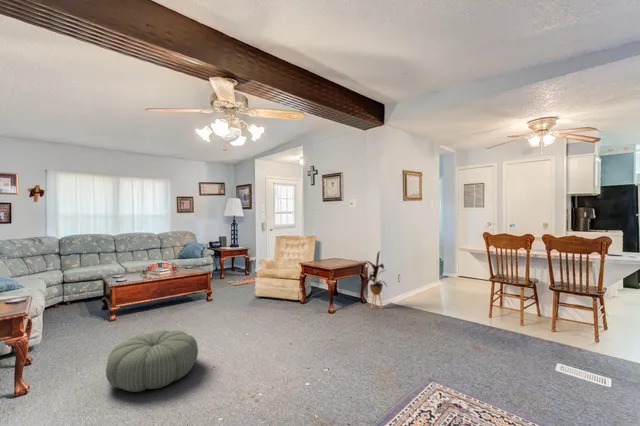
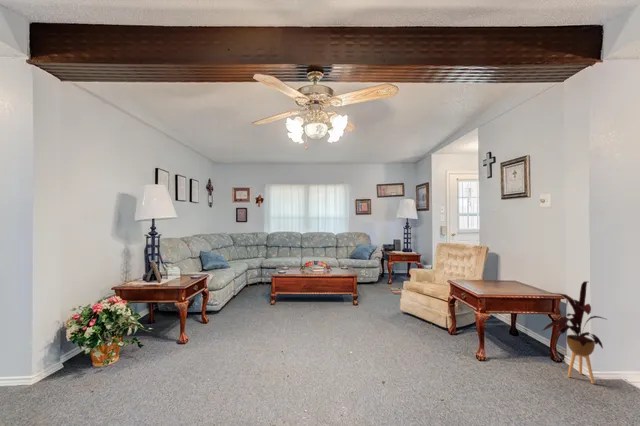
pouf: present [106,330,198,392] -> none [198,326,280,387]

